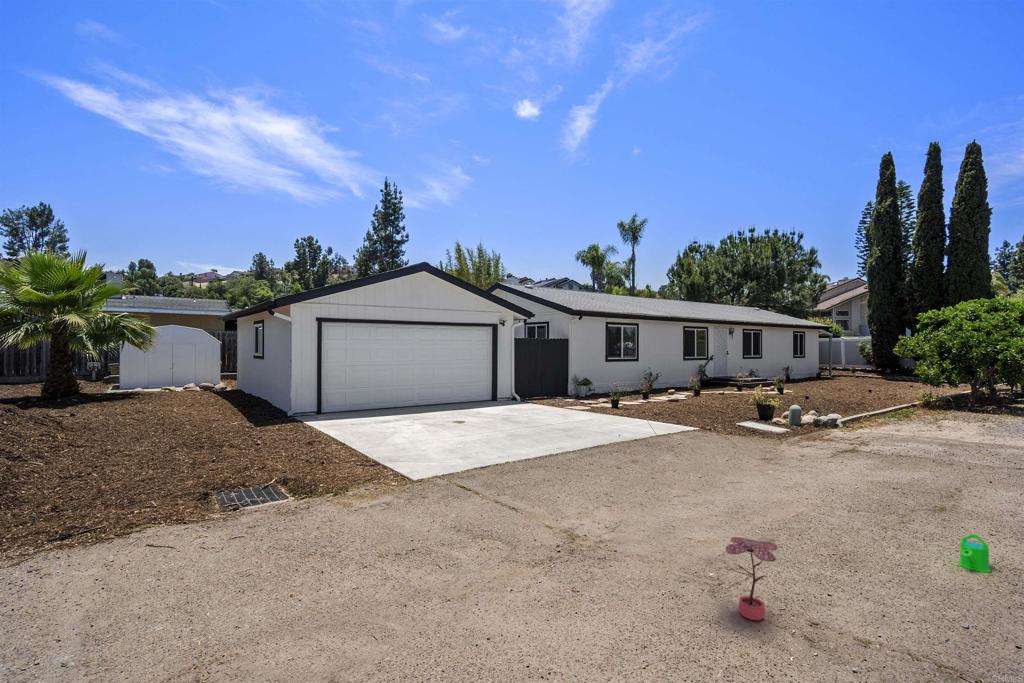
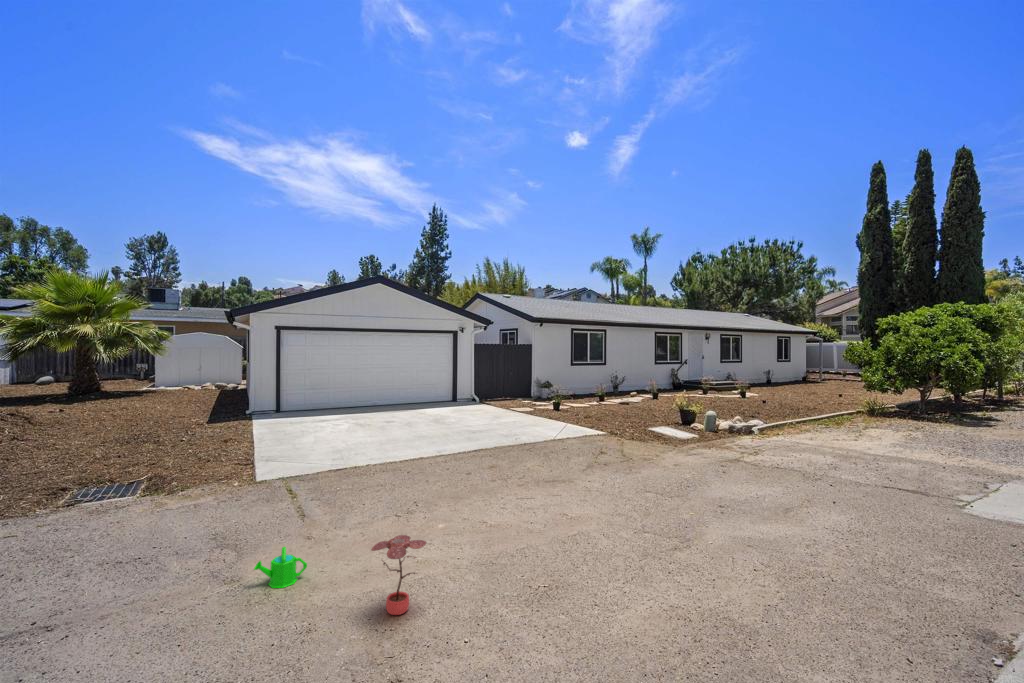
watering can: present [958,534,991,572] -> present [254,547,307,588]

